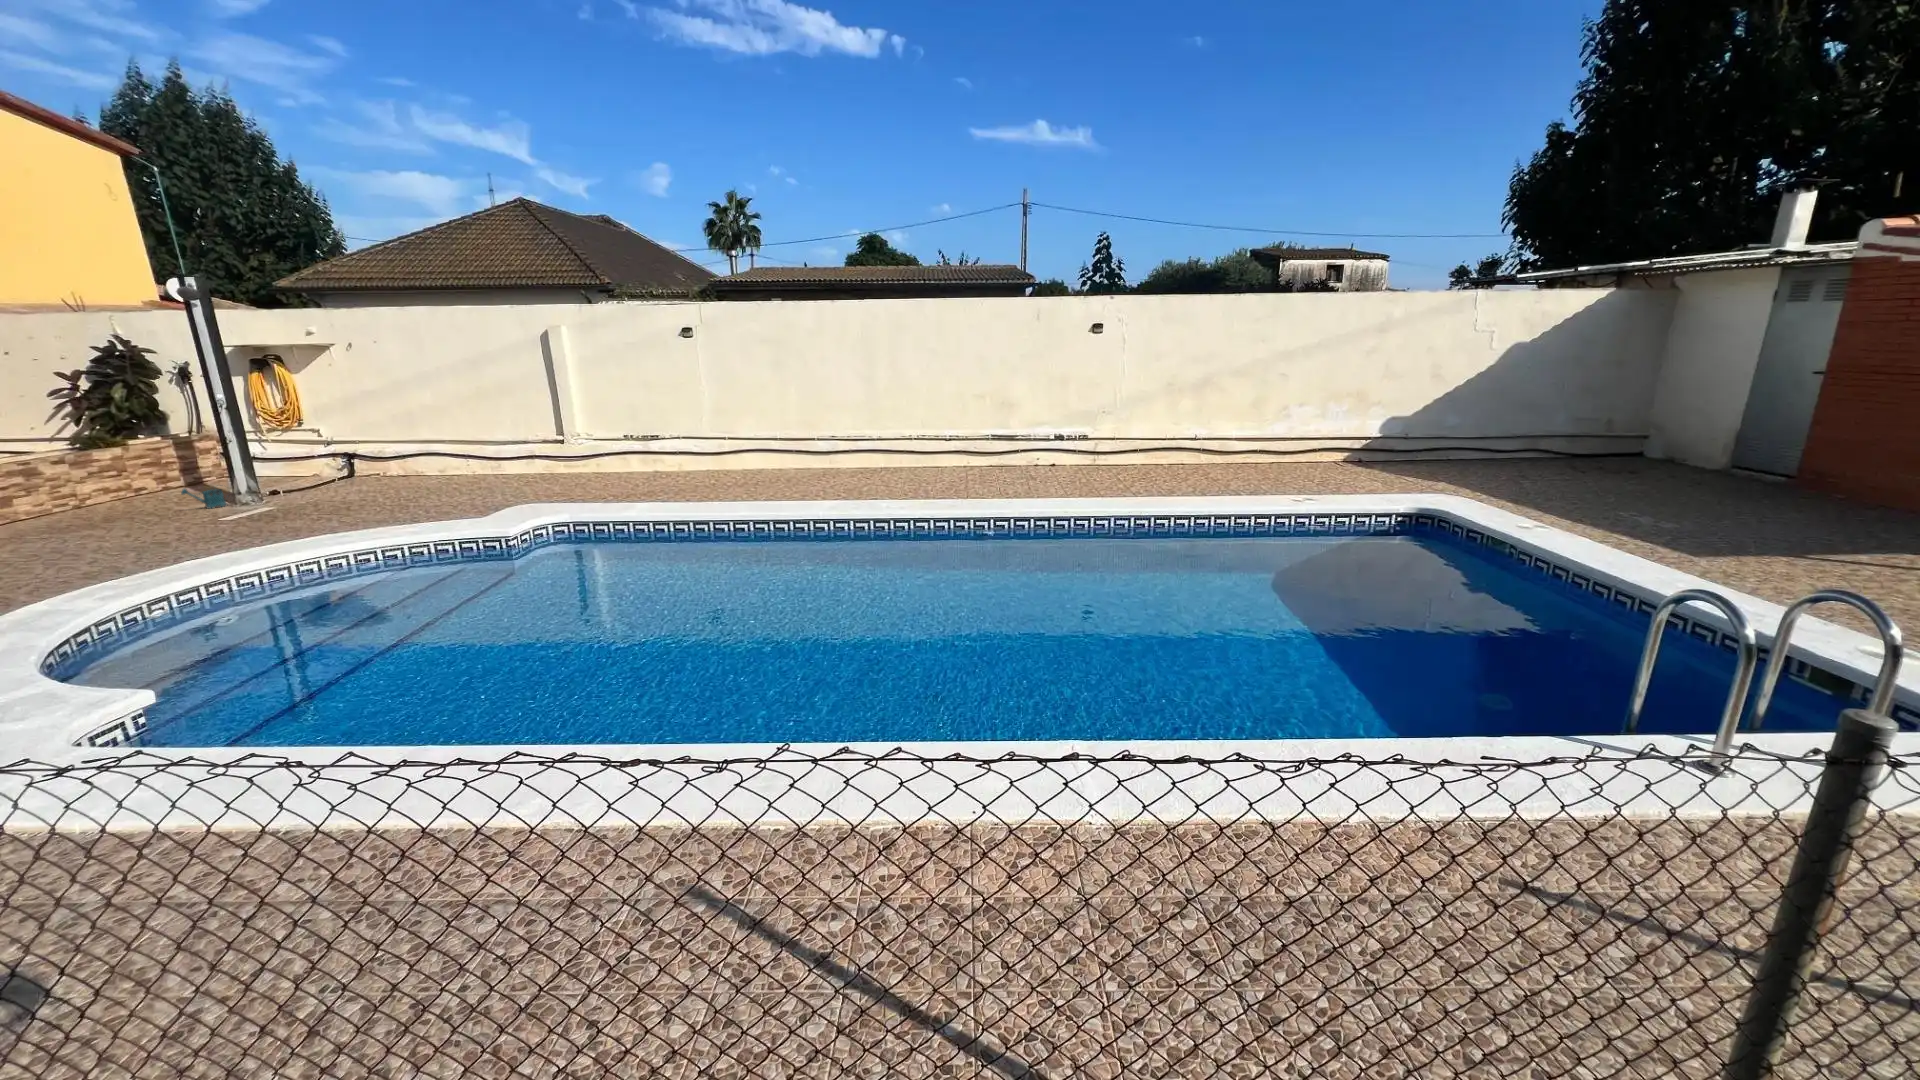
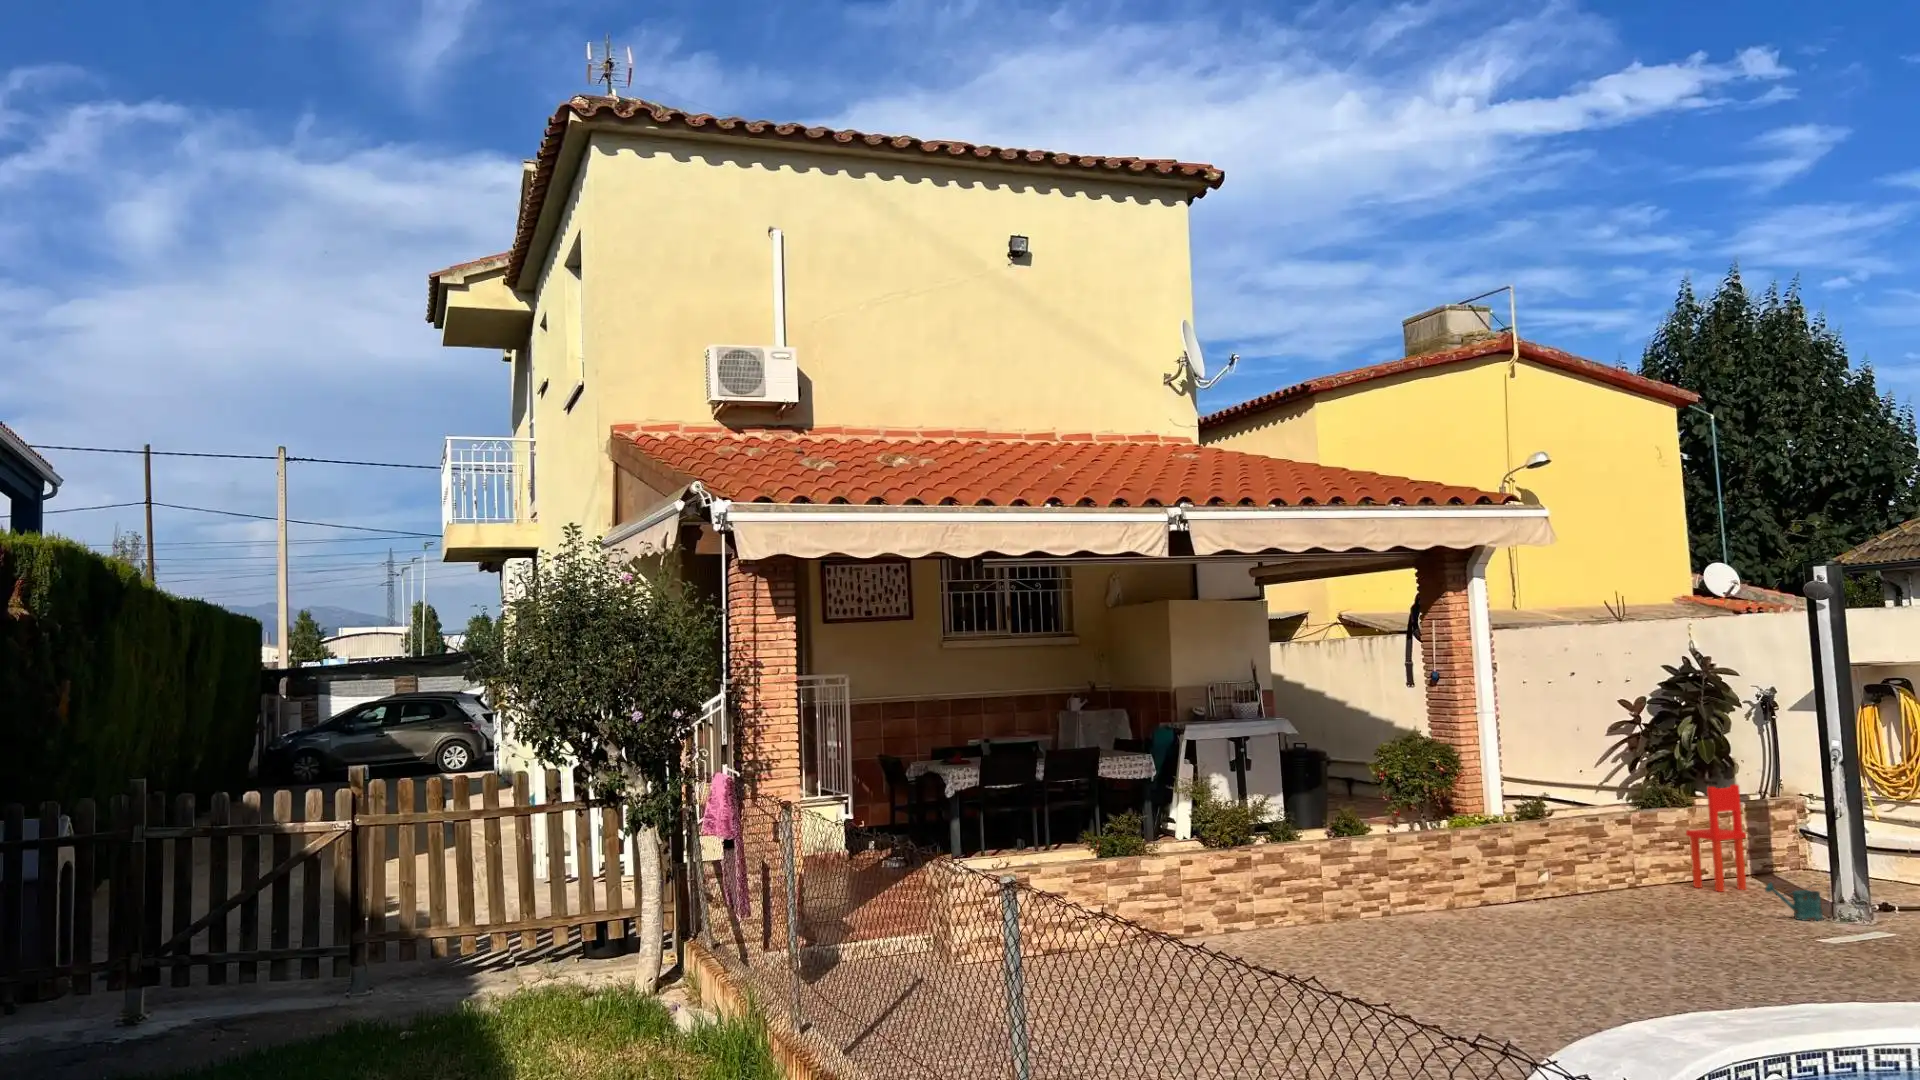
chair: none [120,428,178,500] -> present [1686,784,1747,892]

